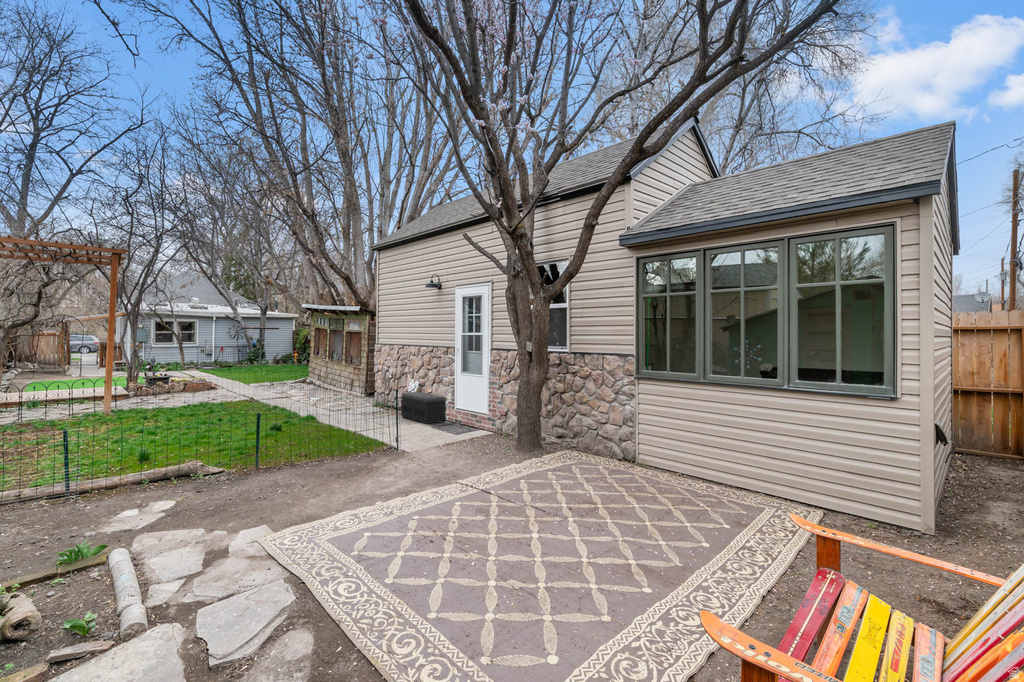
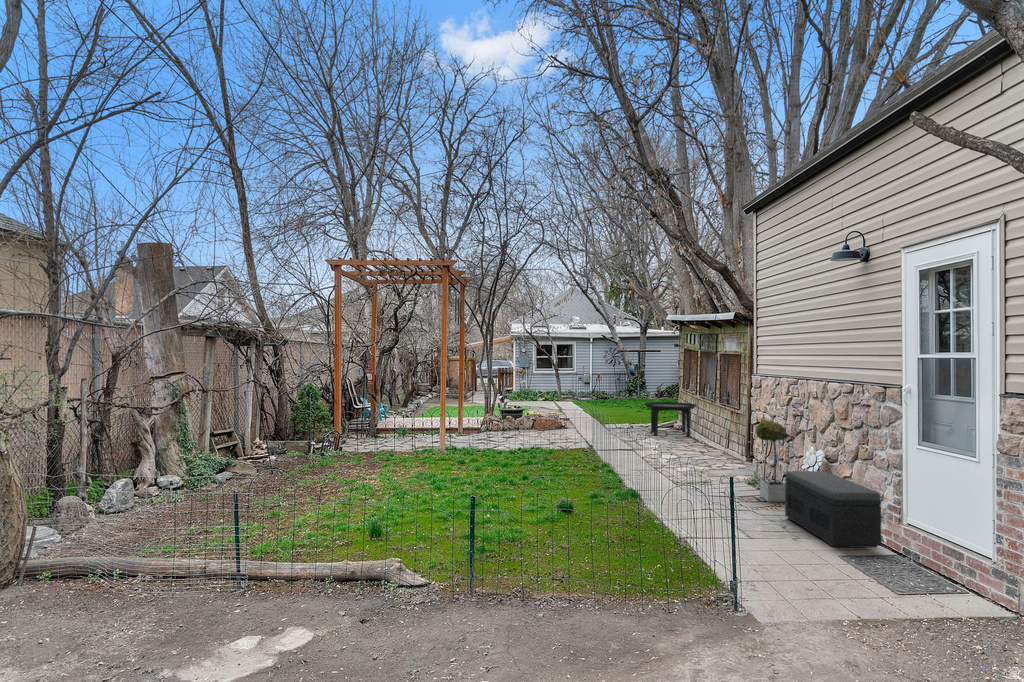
round table: none [289,365,327,388] -> present [645,402,696,437]
potted tree: none [382,368,400,412] -> present [756,419,790,502]

